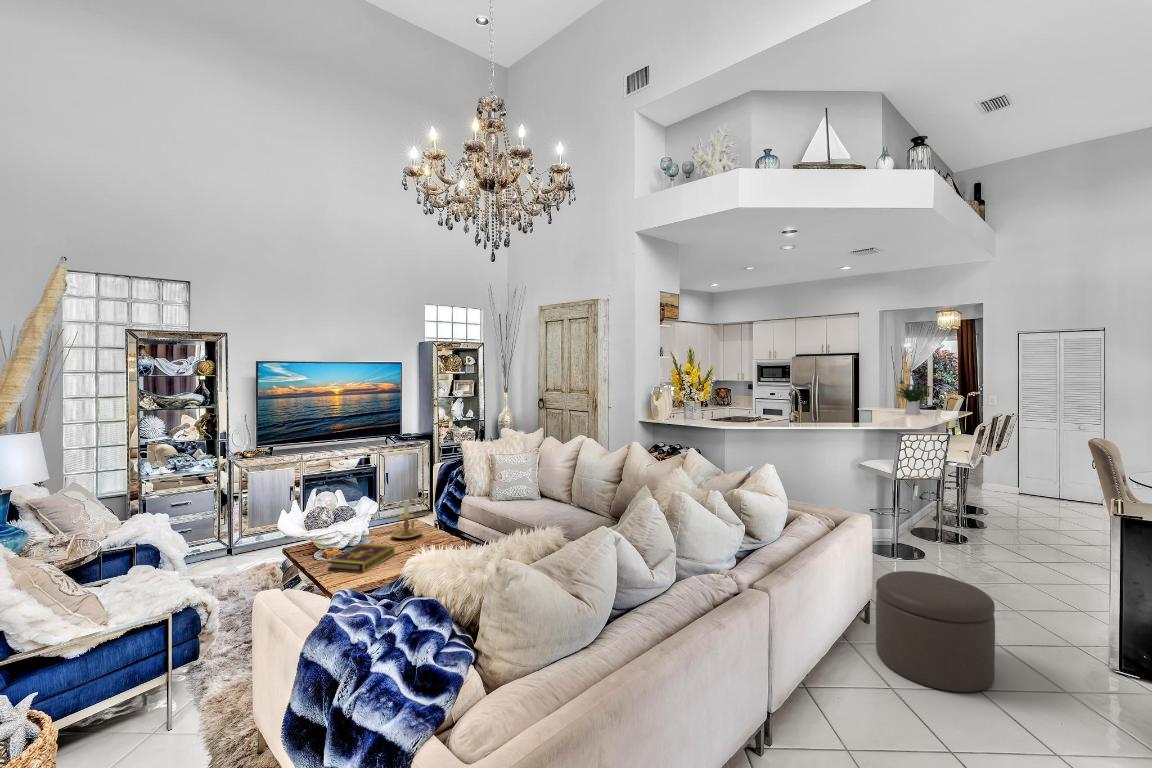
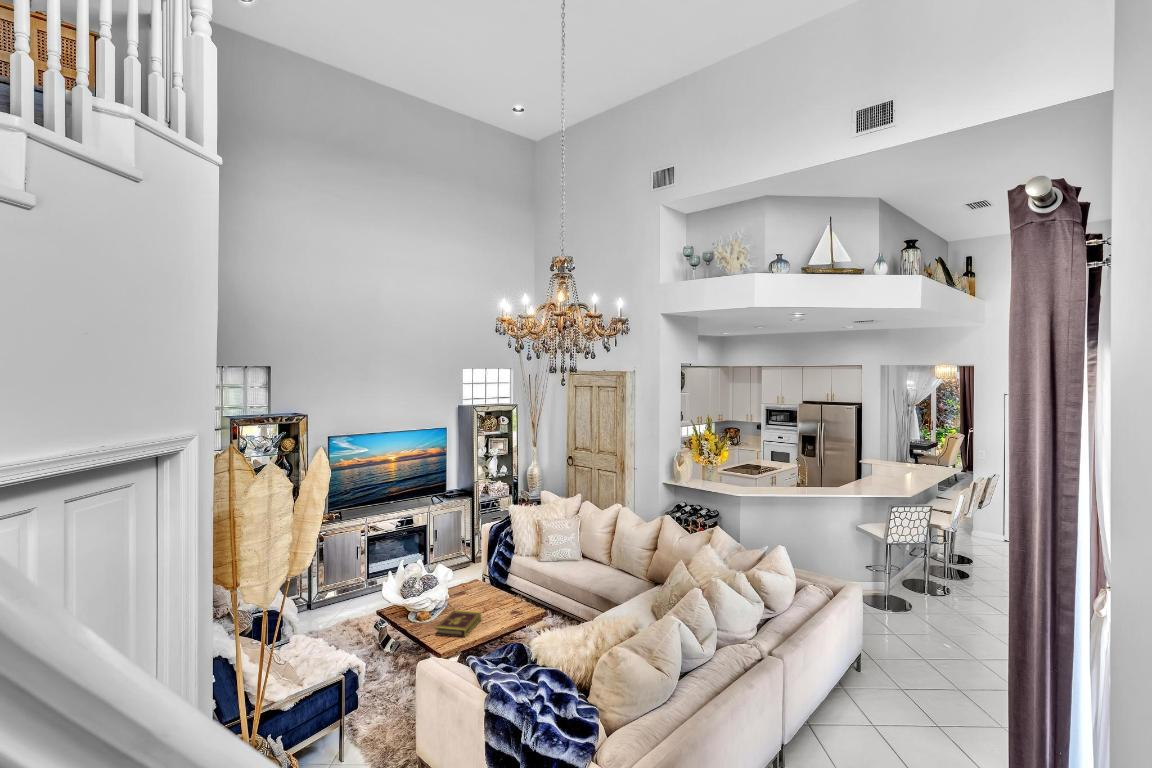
flower arrangement: present [897,379,931,414] -> none [891,436,926,470]
candle holder: present [390,499,422,539] -> none [469,569,495,603]
ottoman: present [876,571,995,692] -> none [865,631,952,727]

